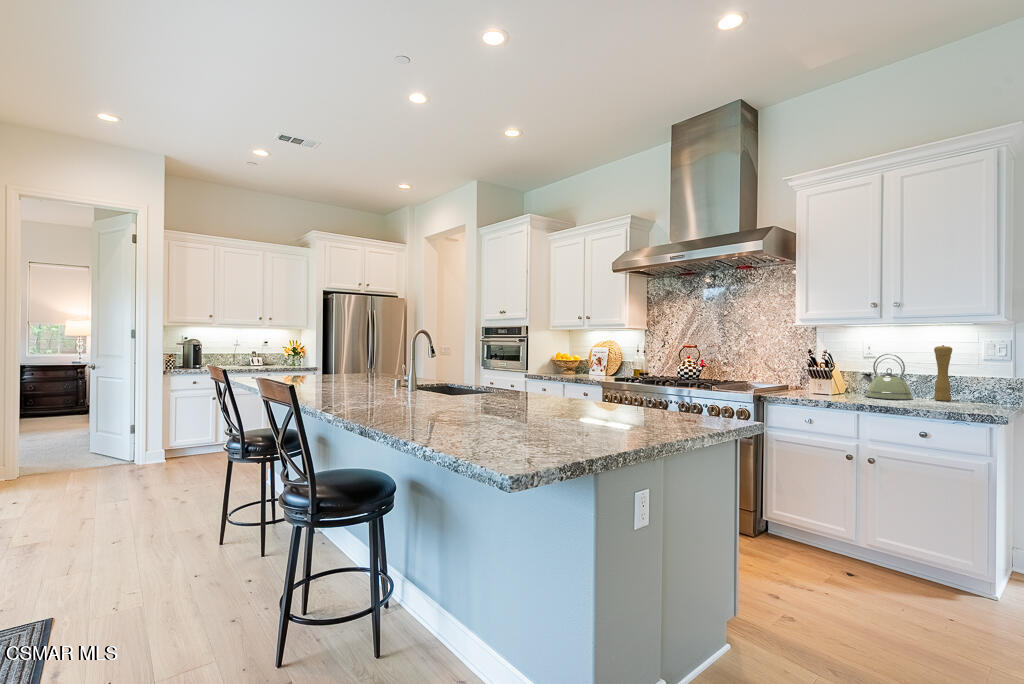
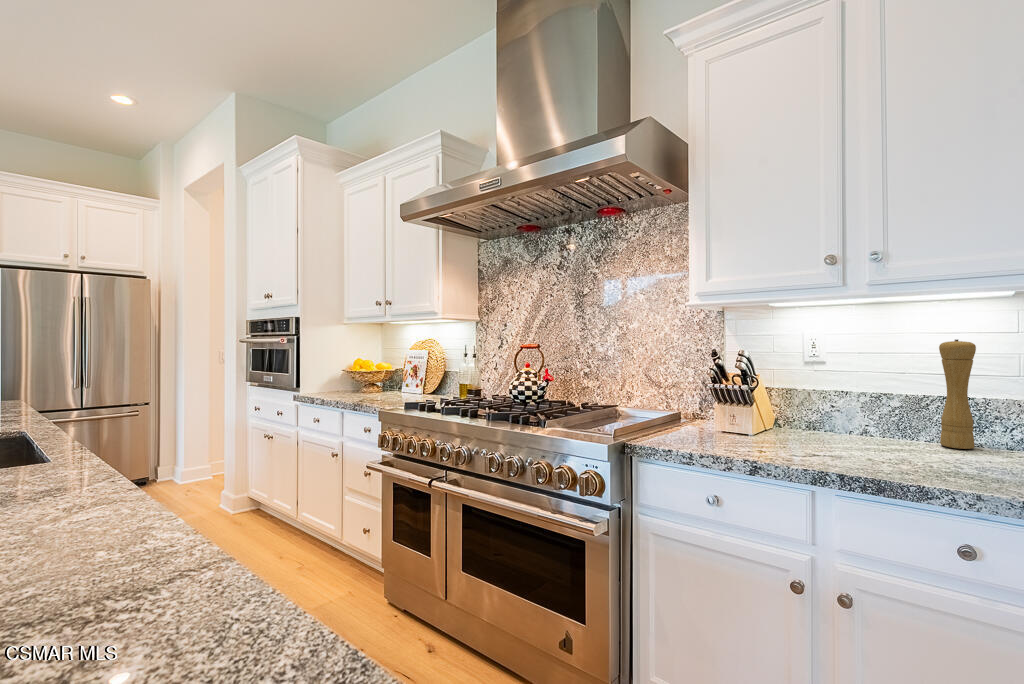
kettle: present [862,354,913,399] -> none [803,357,901,448]

